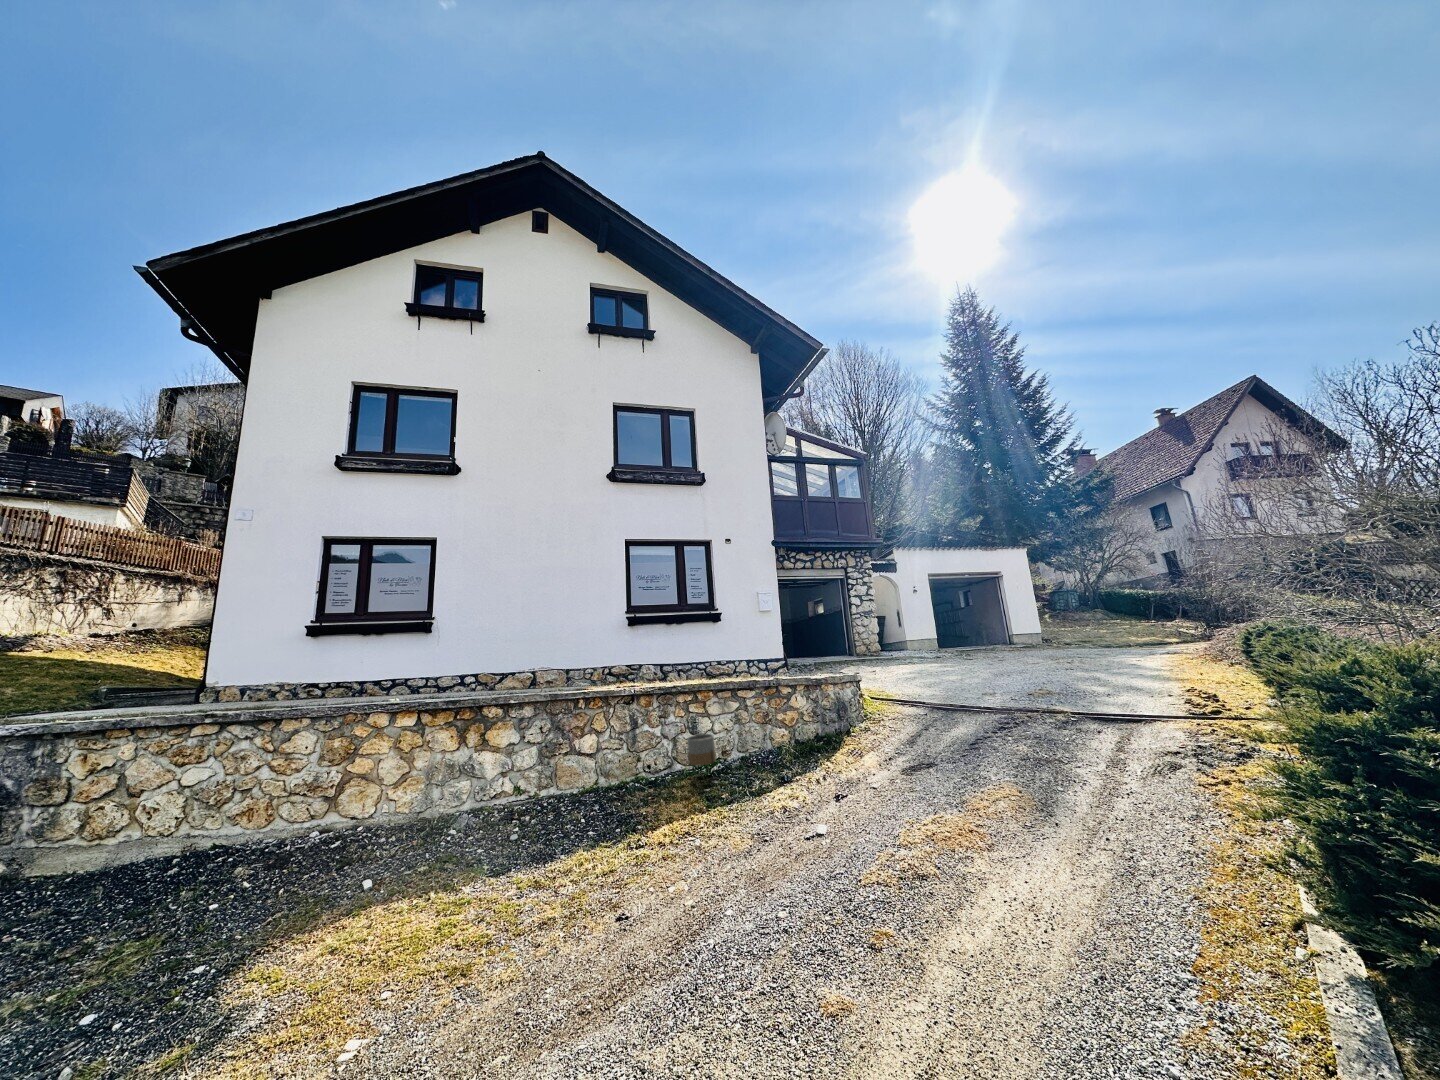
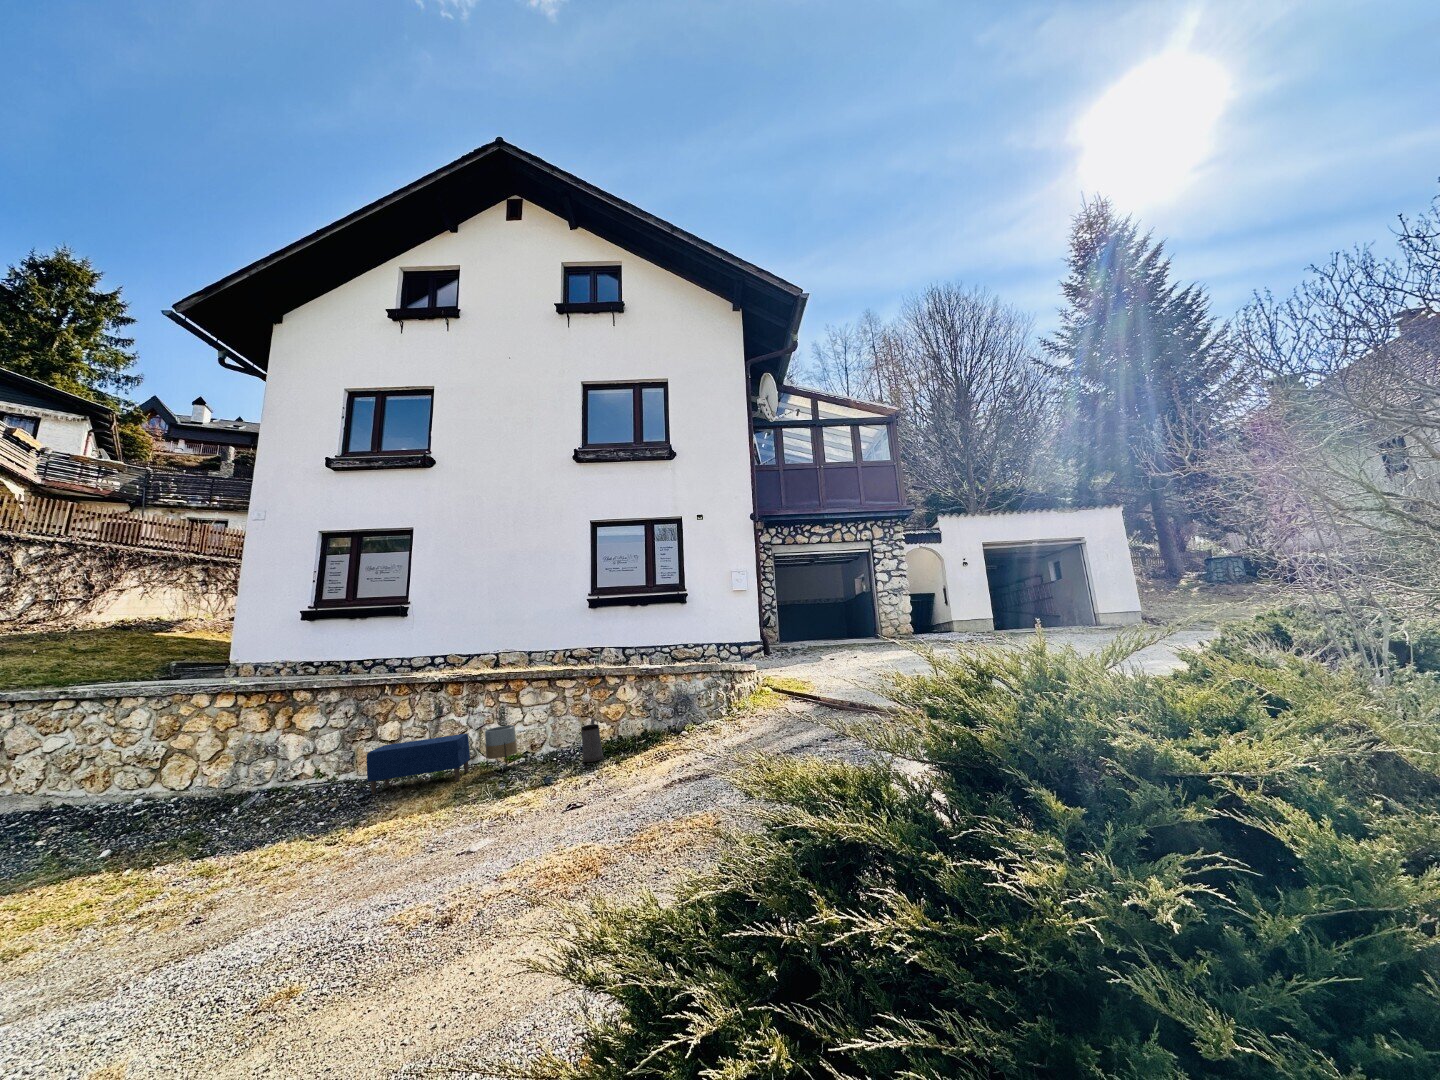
watering can: none [770,723,798,764] -> present [581,717,604,762]
bench: none [589,743,680,807] -> present [367,733,470,795]

